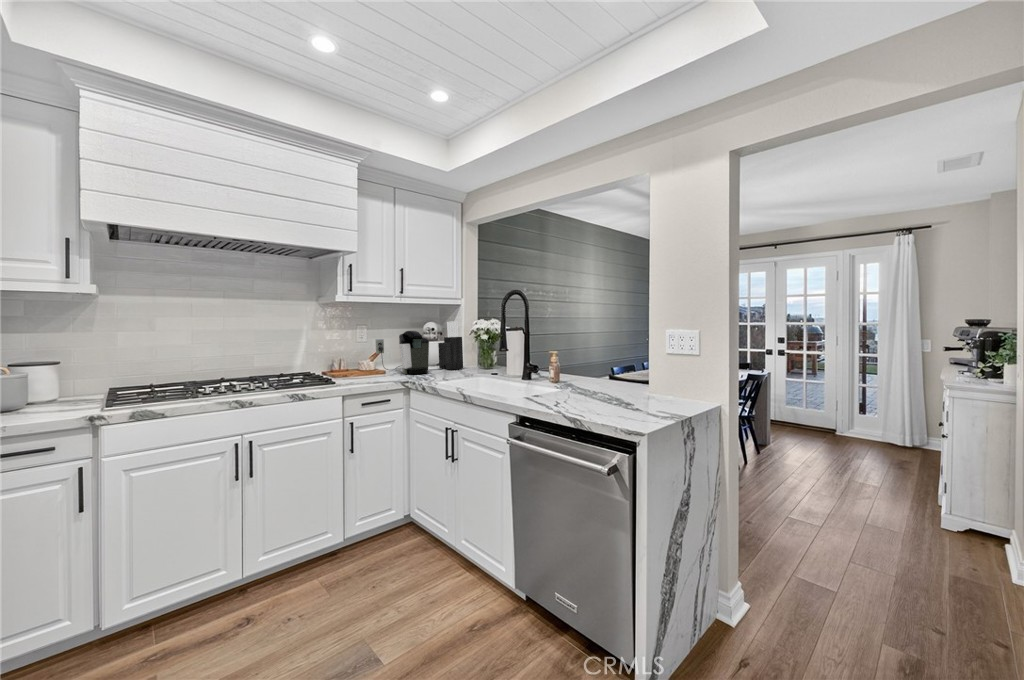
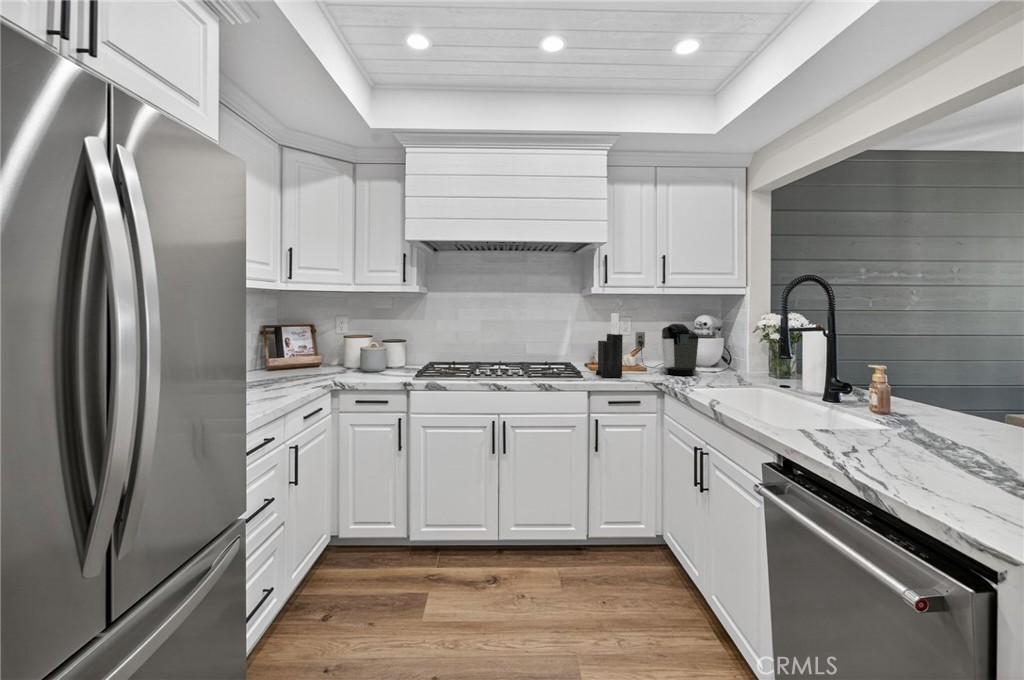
knife block: present [438,321,463,370] -> present [596,313,623,377]

